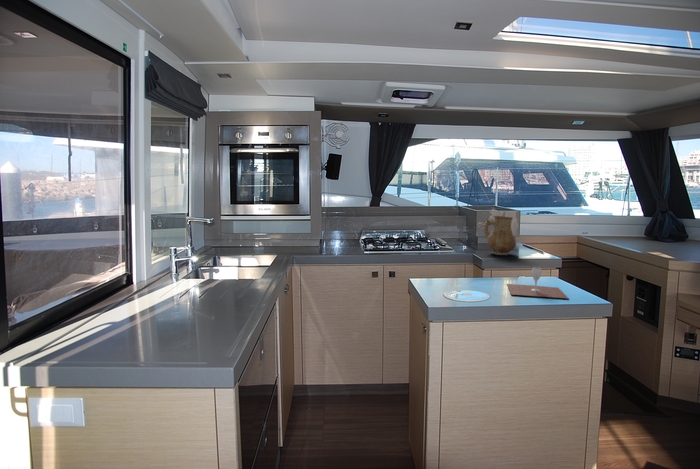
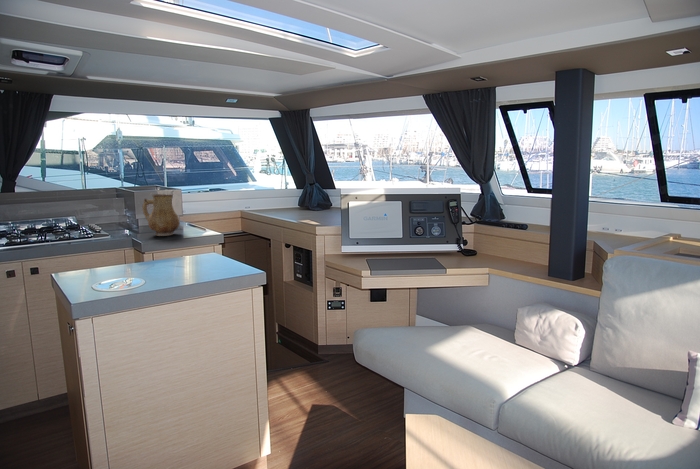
wine glass: present [507,267,568,298] -> none [149,244,211,278]

